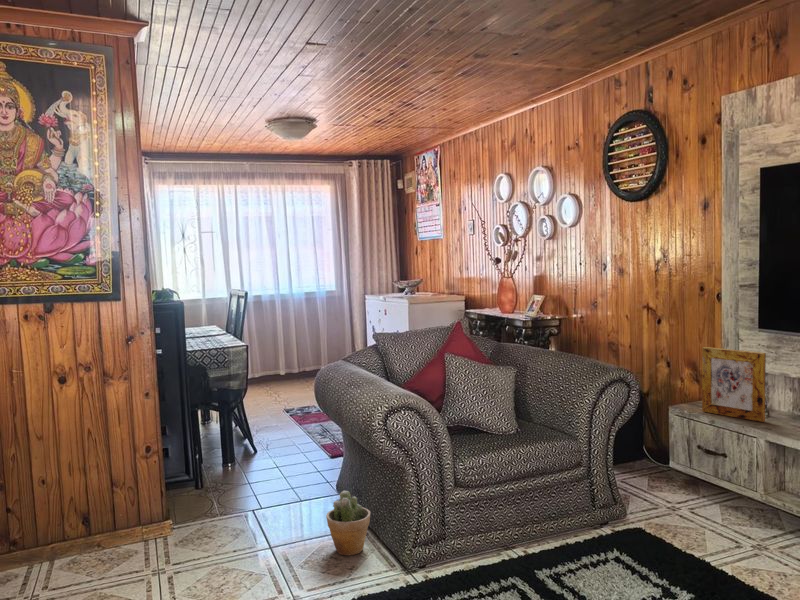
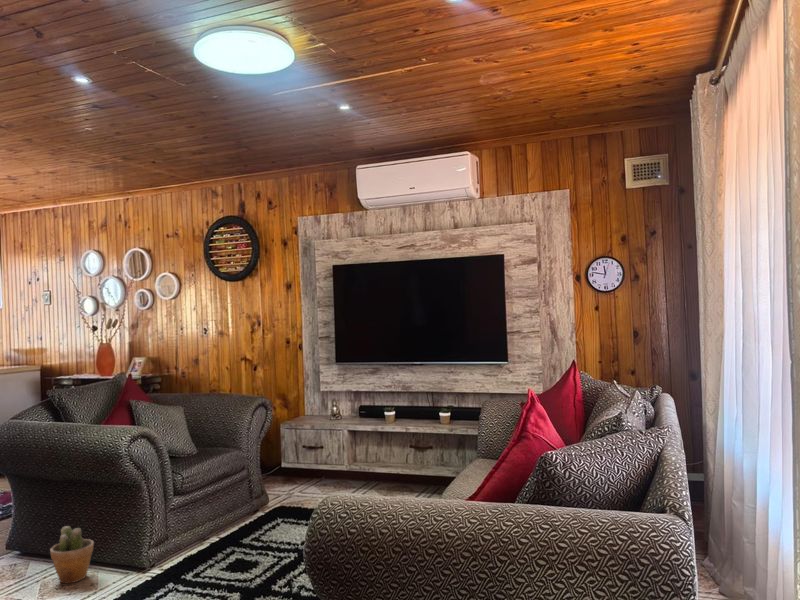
picture frame: present [702,347,766,422] -> none [301,378,342,423]

